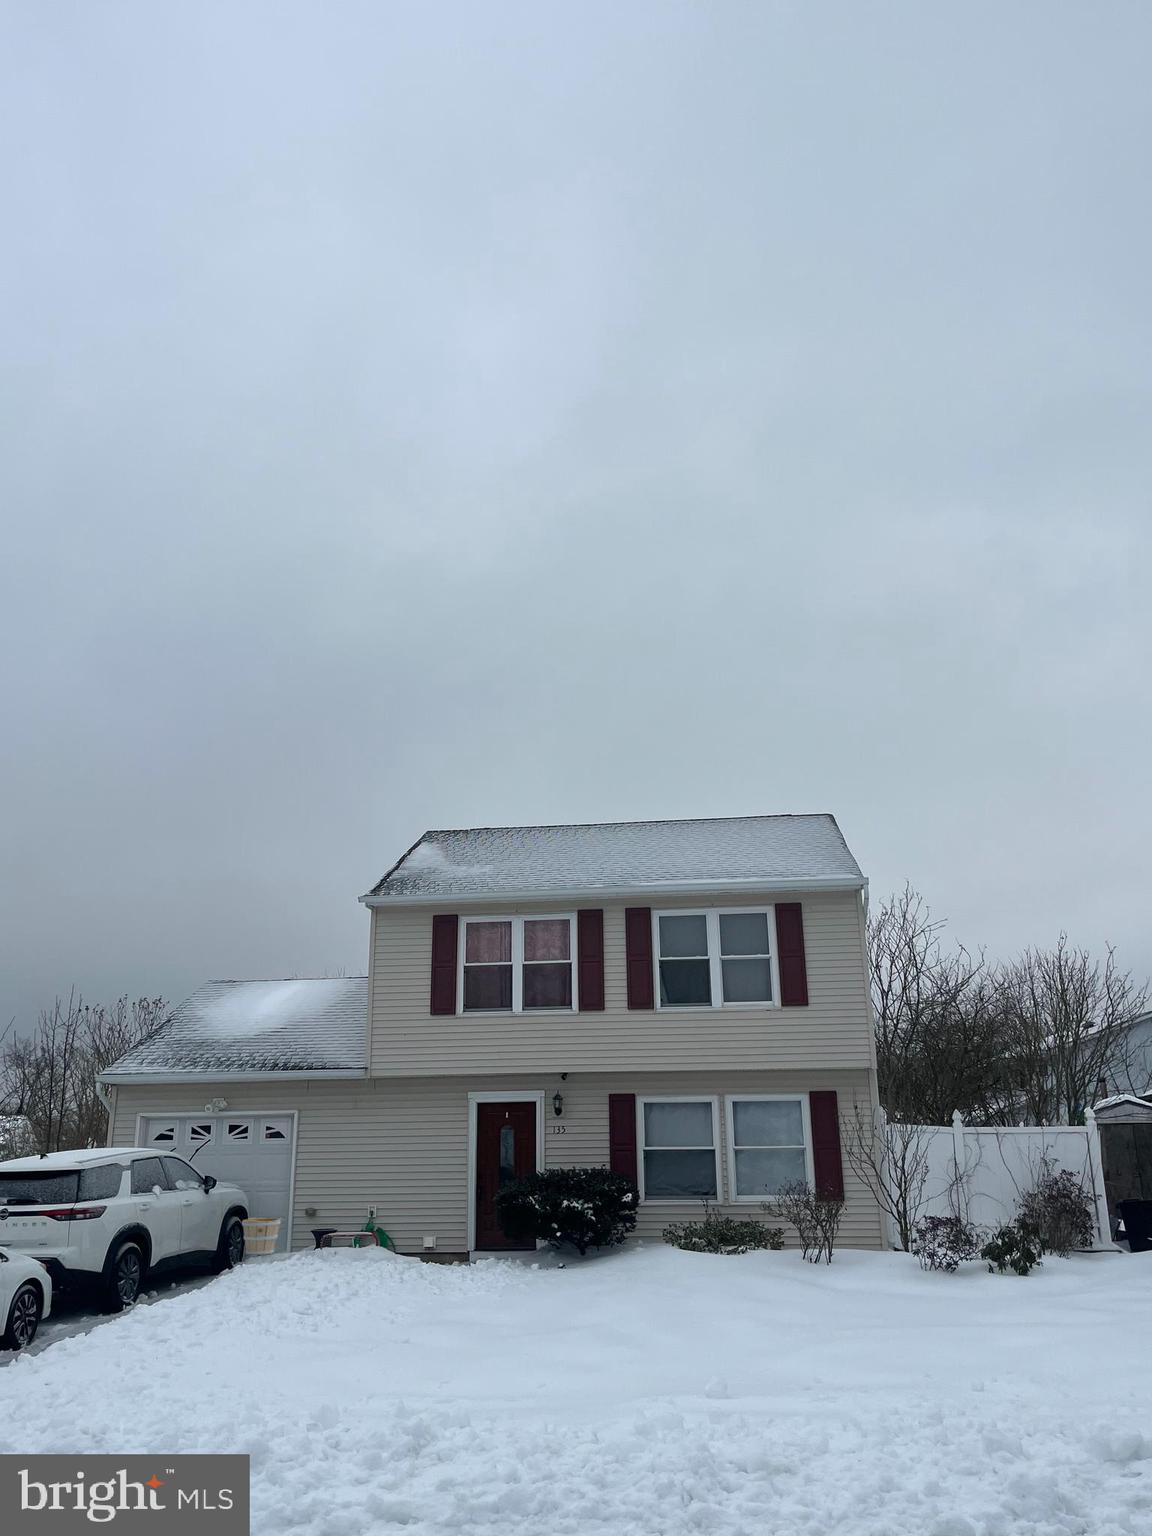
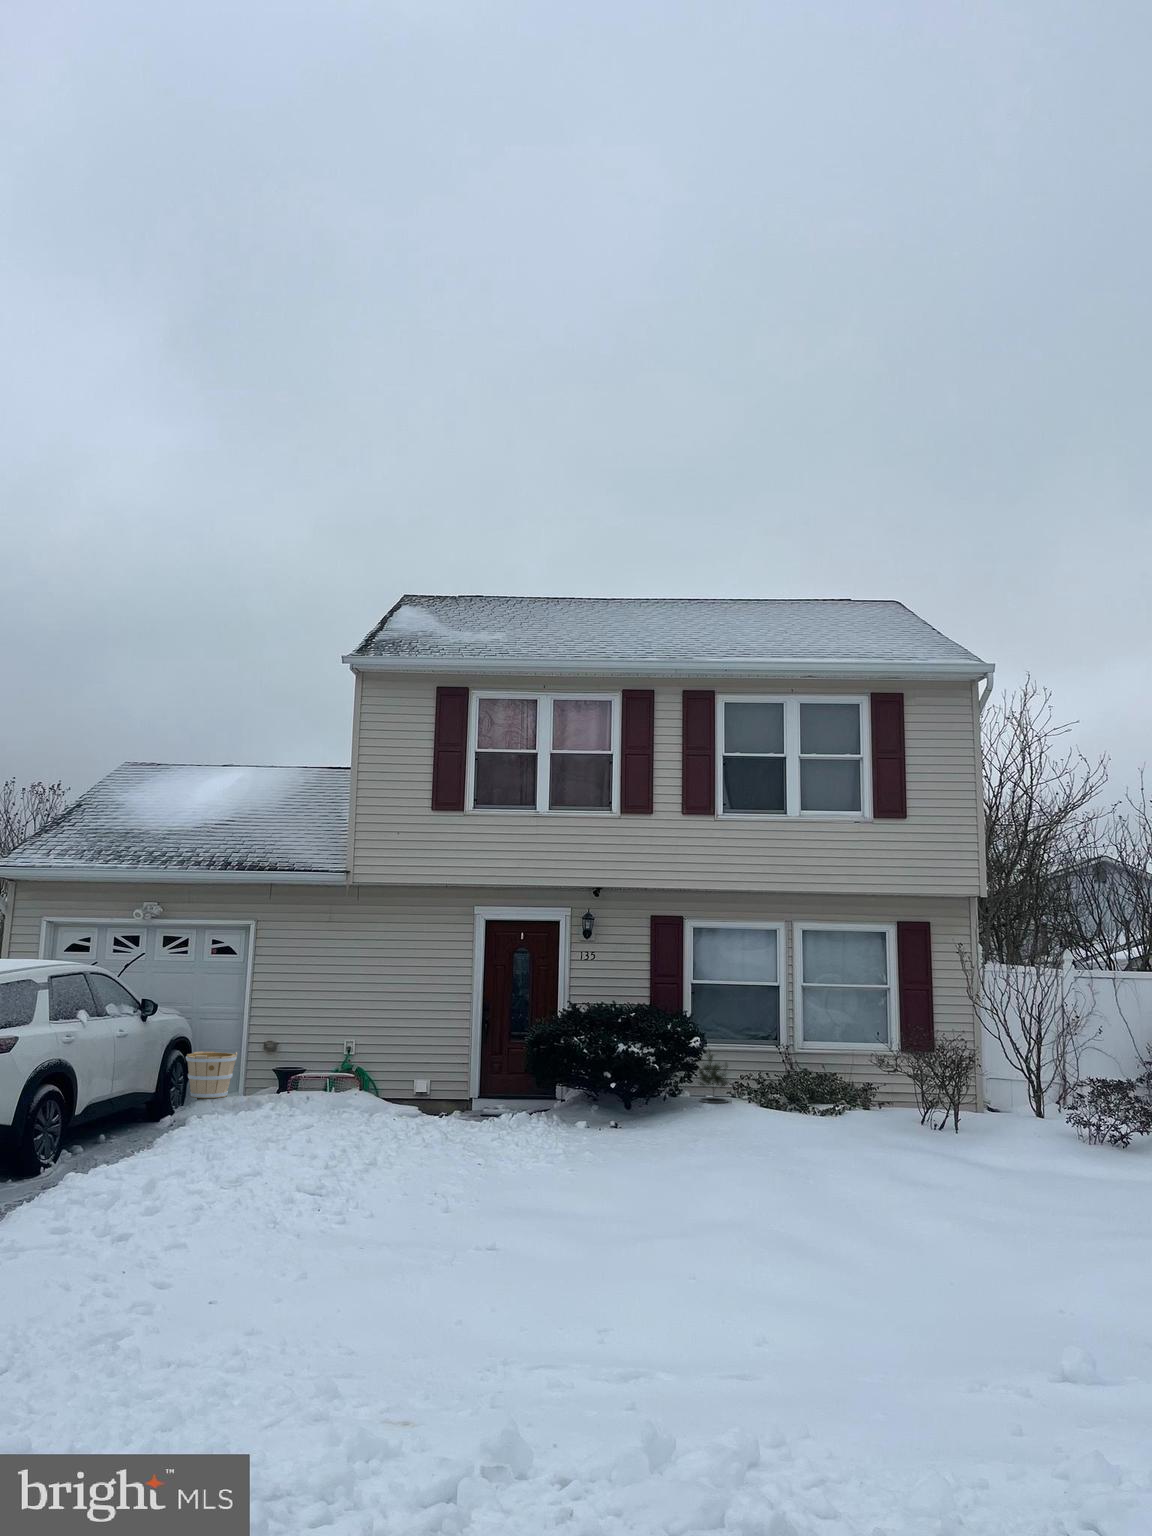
potted tree: none [644,1204,675,1252] -> present [698,1049,729,1103]

